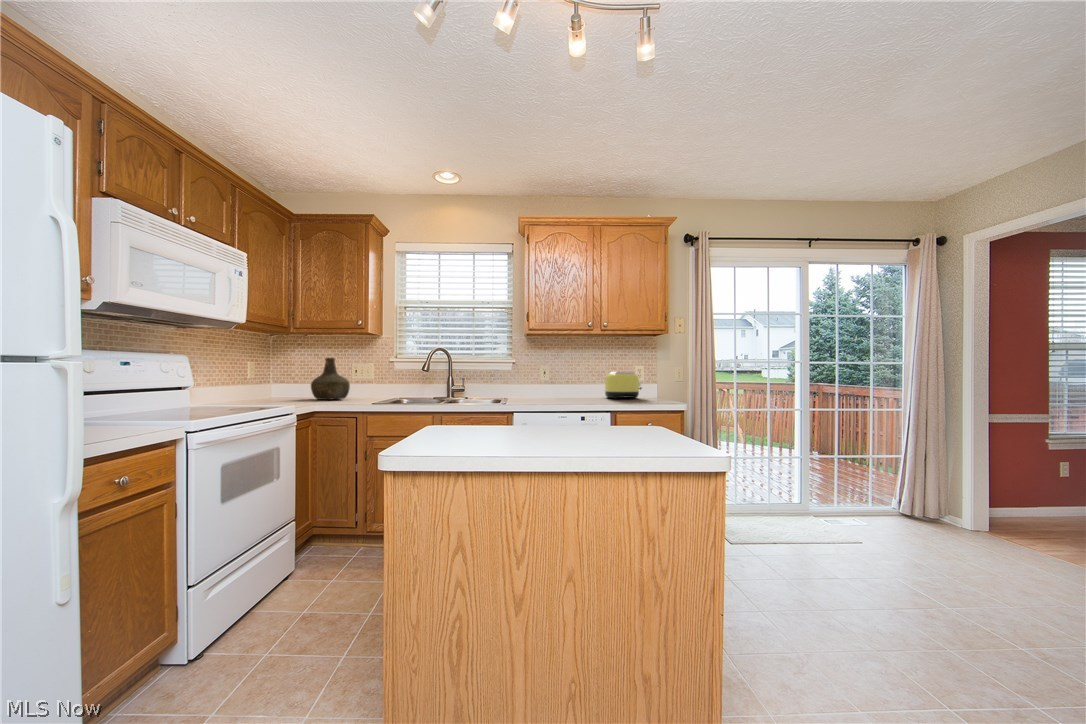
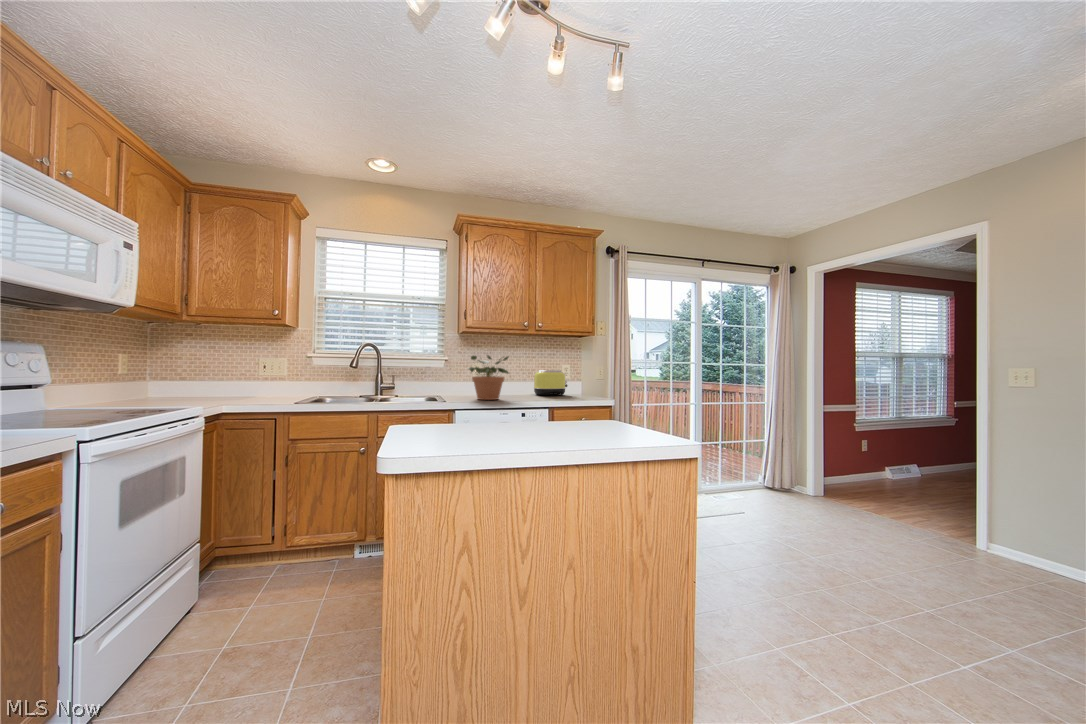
potted plant: none [529,357,579,403] -> present [468,356,509,400]
bottle: present [311,358,350,400] -> none [210,351,260,399]

